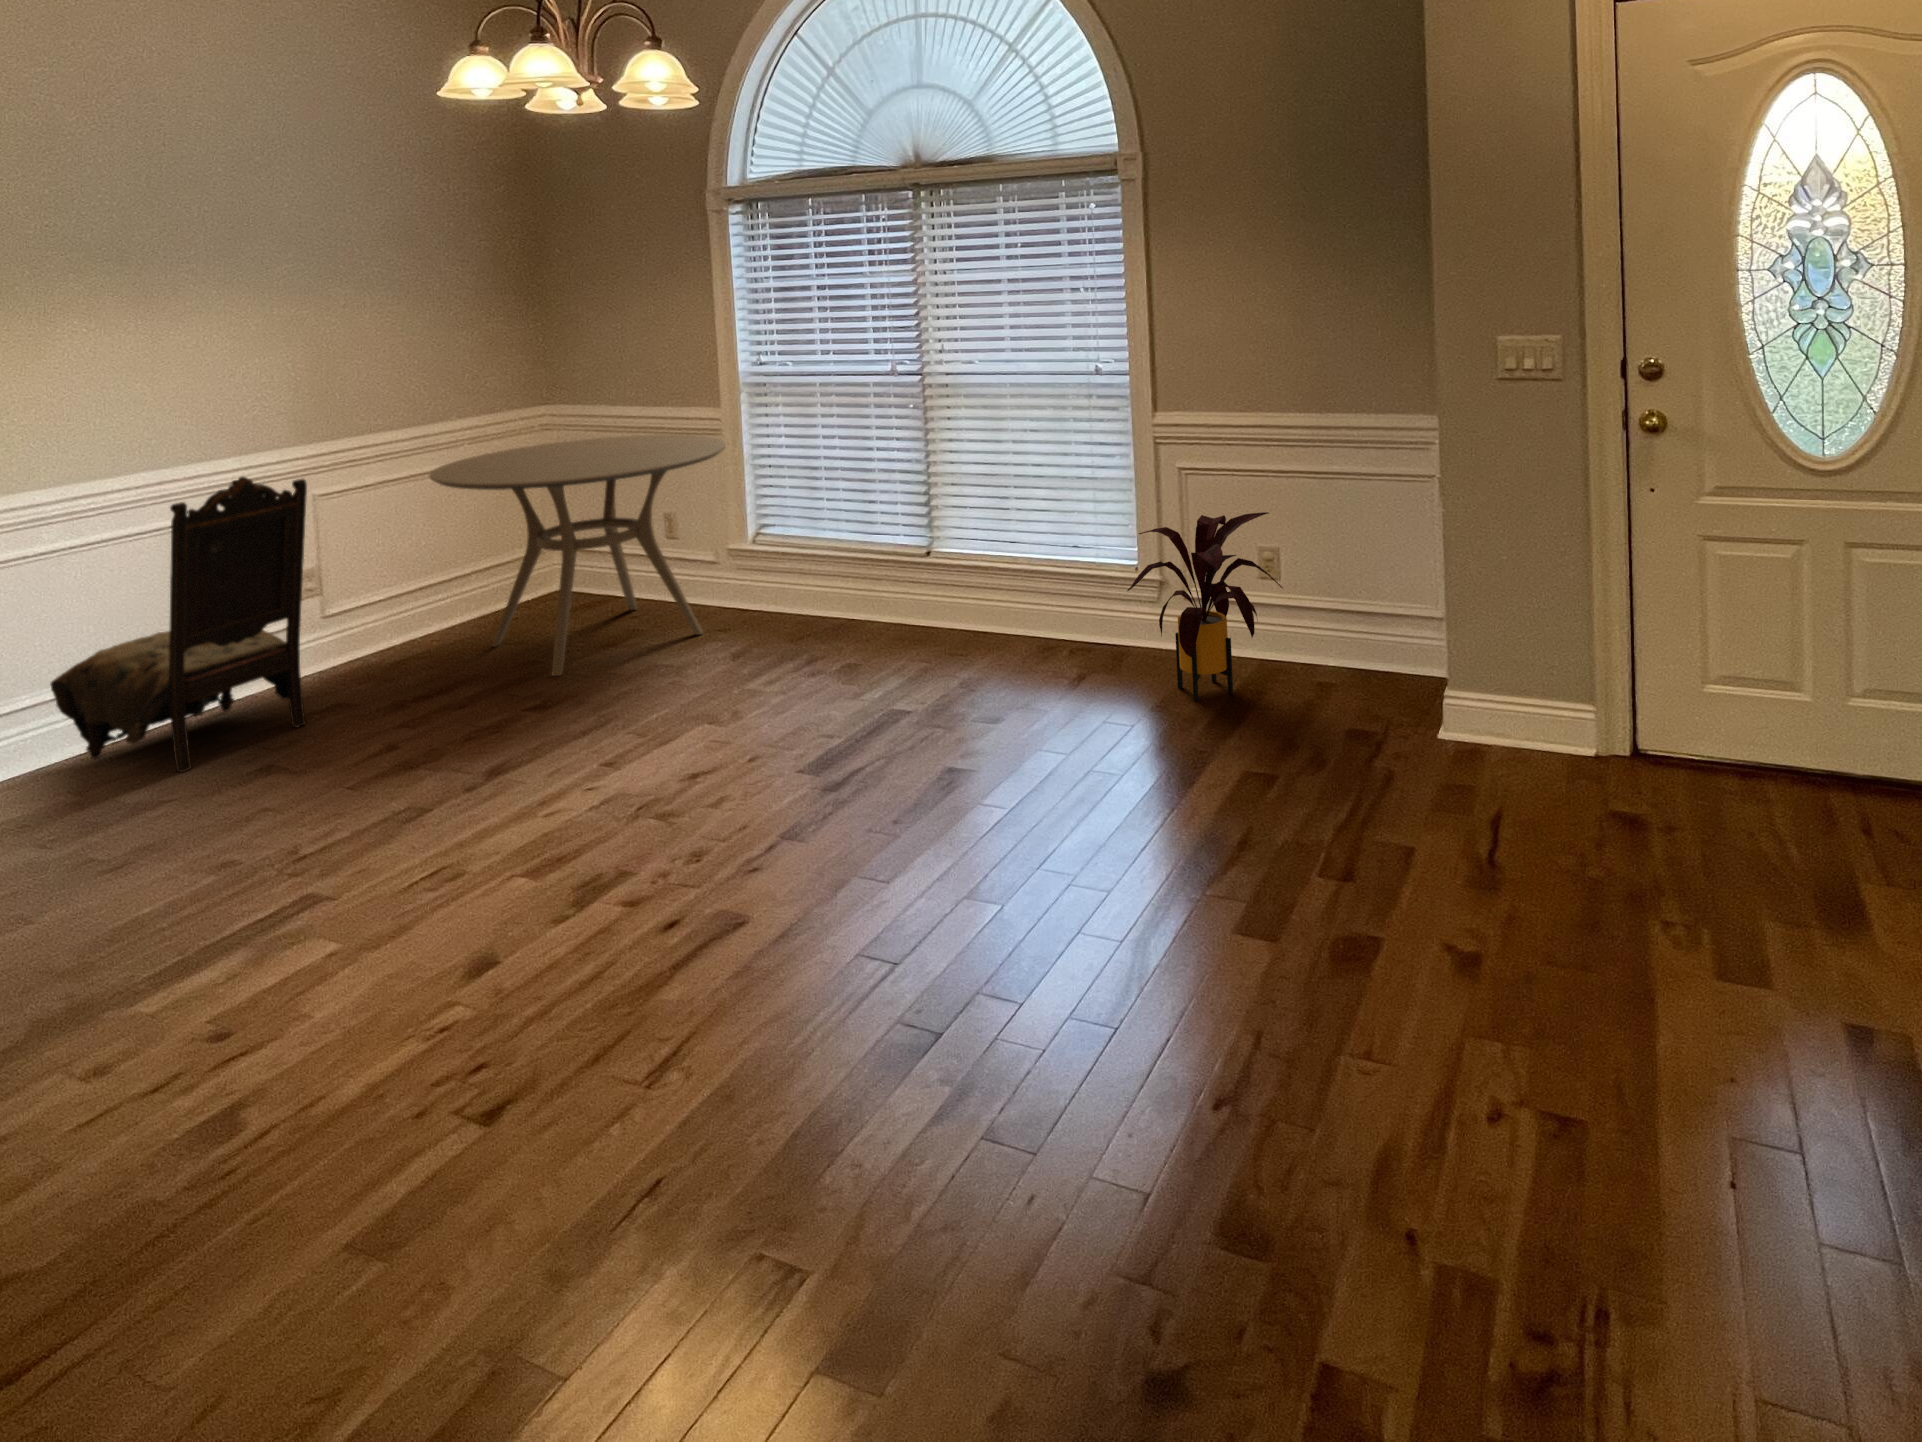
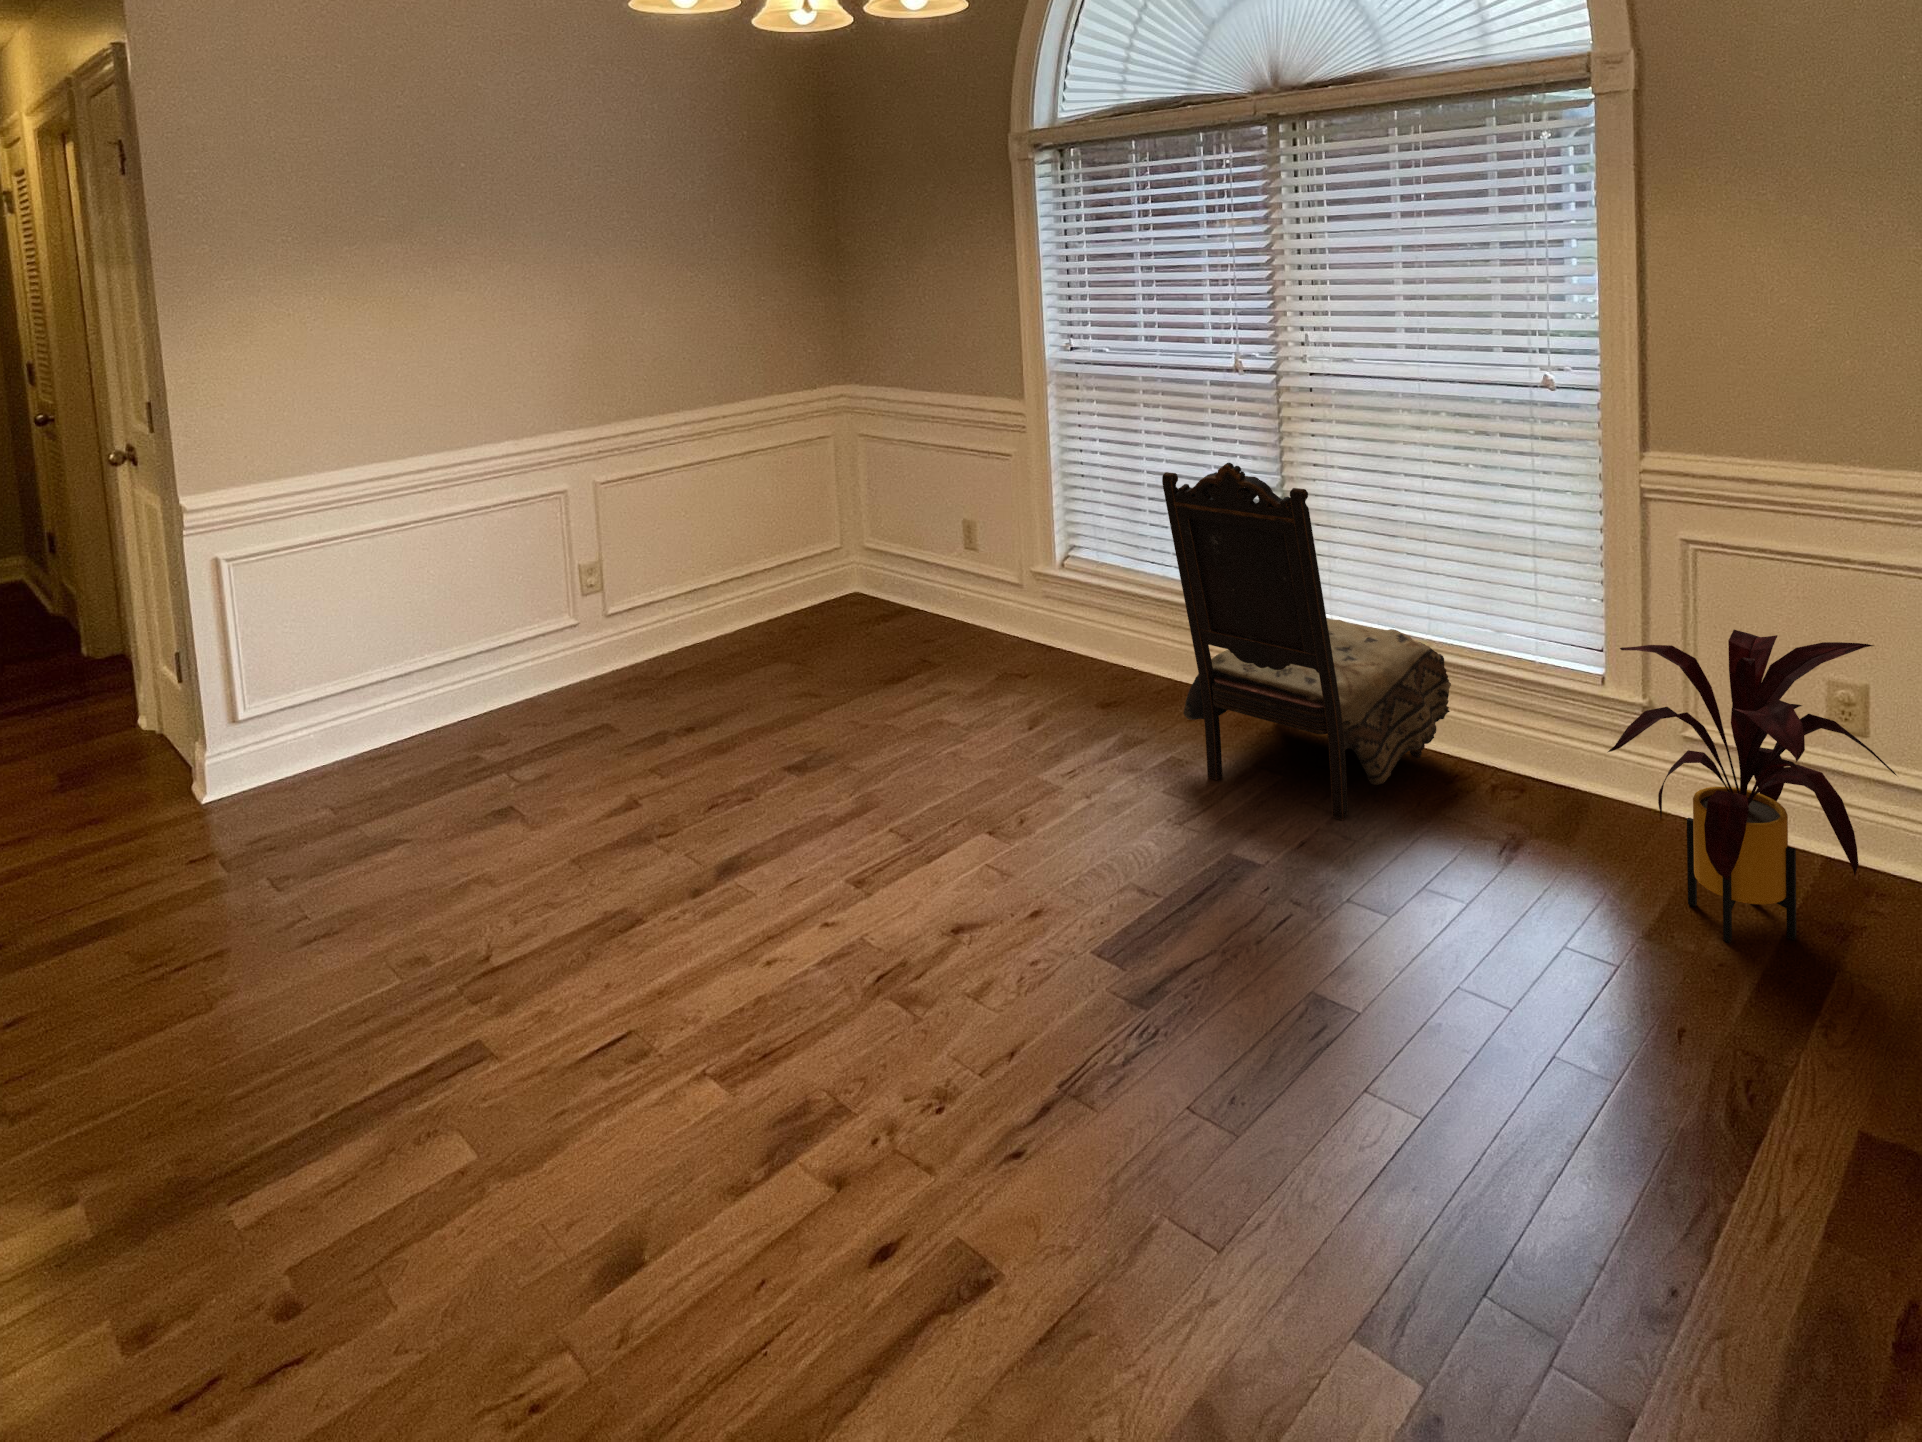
dining table: present [429,435,726,676] -> none [701,427,1027,721]
dining chair: present [50,476,307,772] -> present [1162,463,1451,820]

